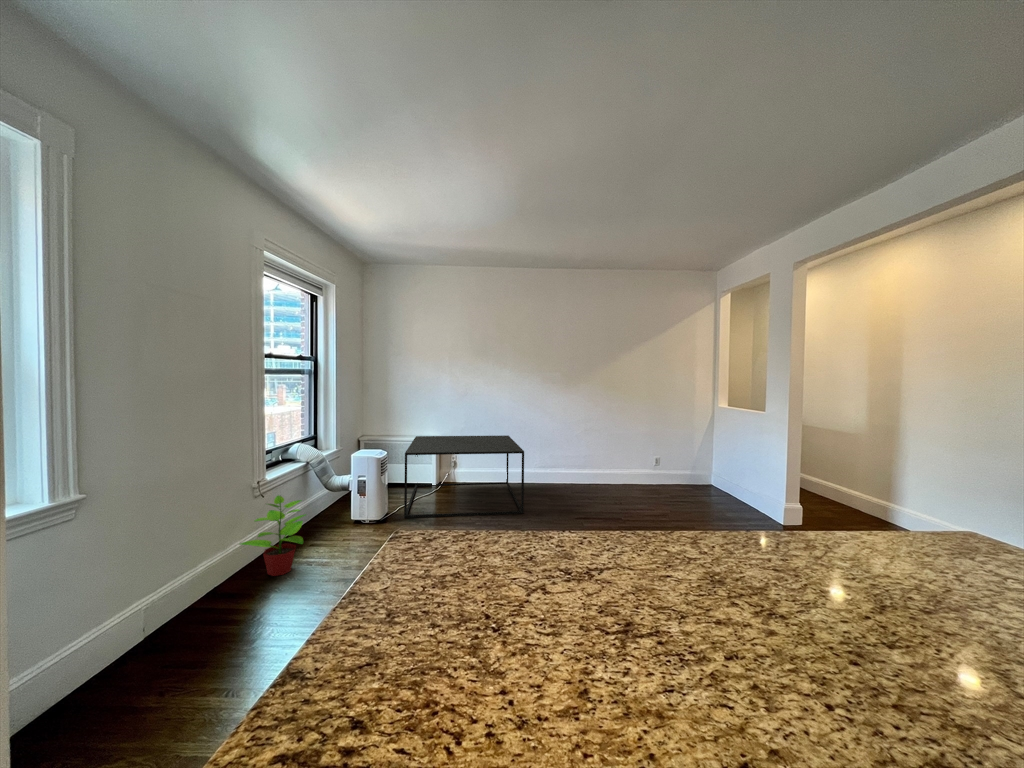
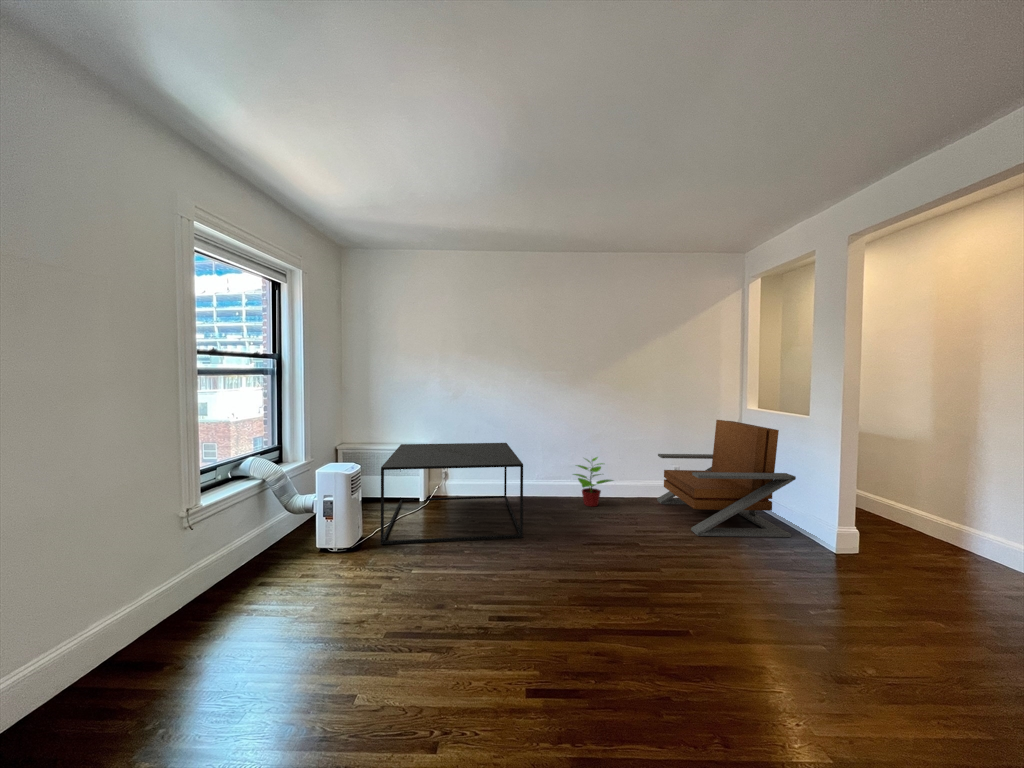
lounge chair: none [640,416,754,514] -> present [657,420,796,537]
potted plant: present [240,495,306,576] -> present [573,457,613,506]

